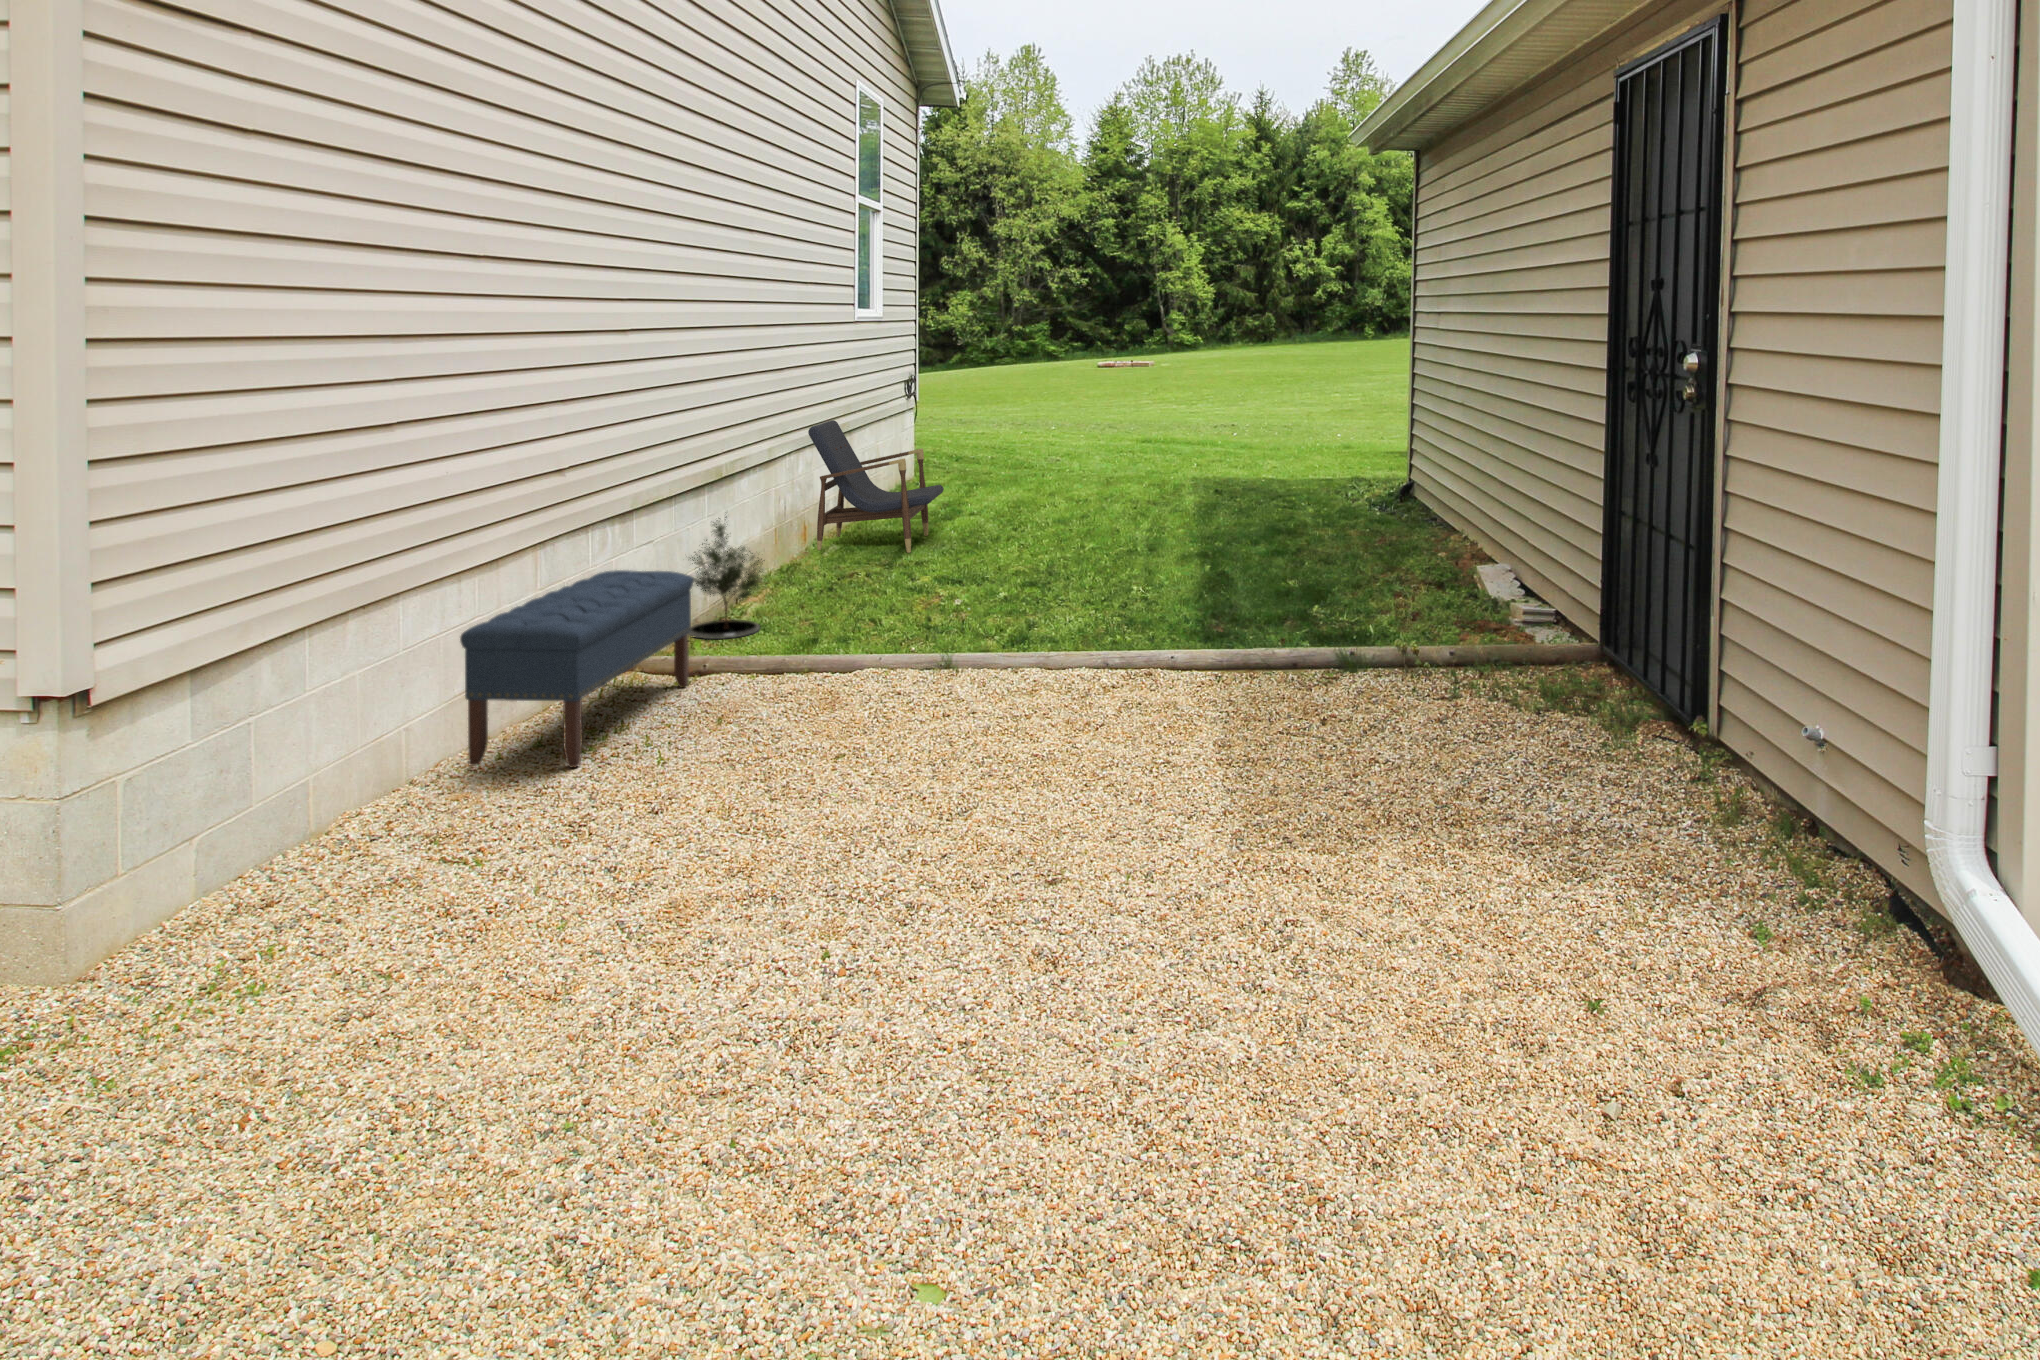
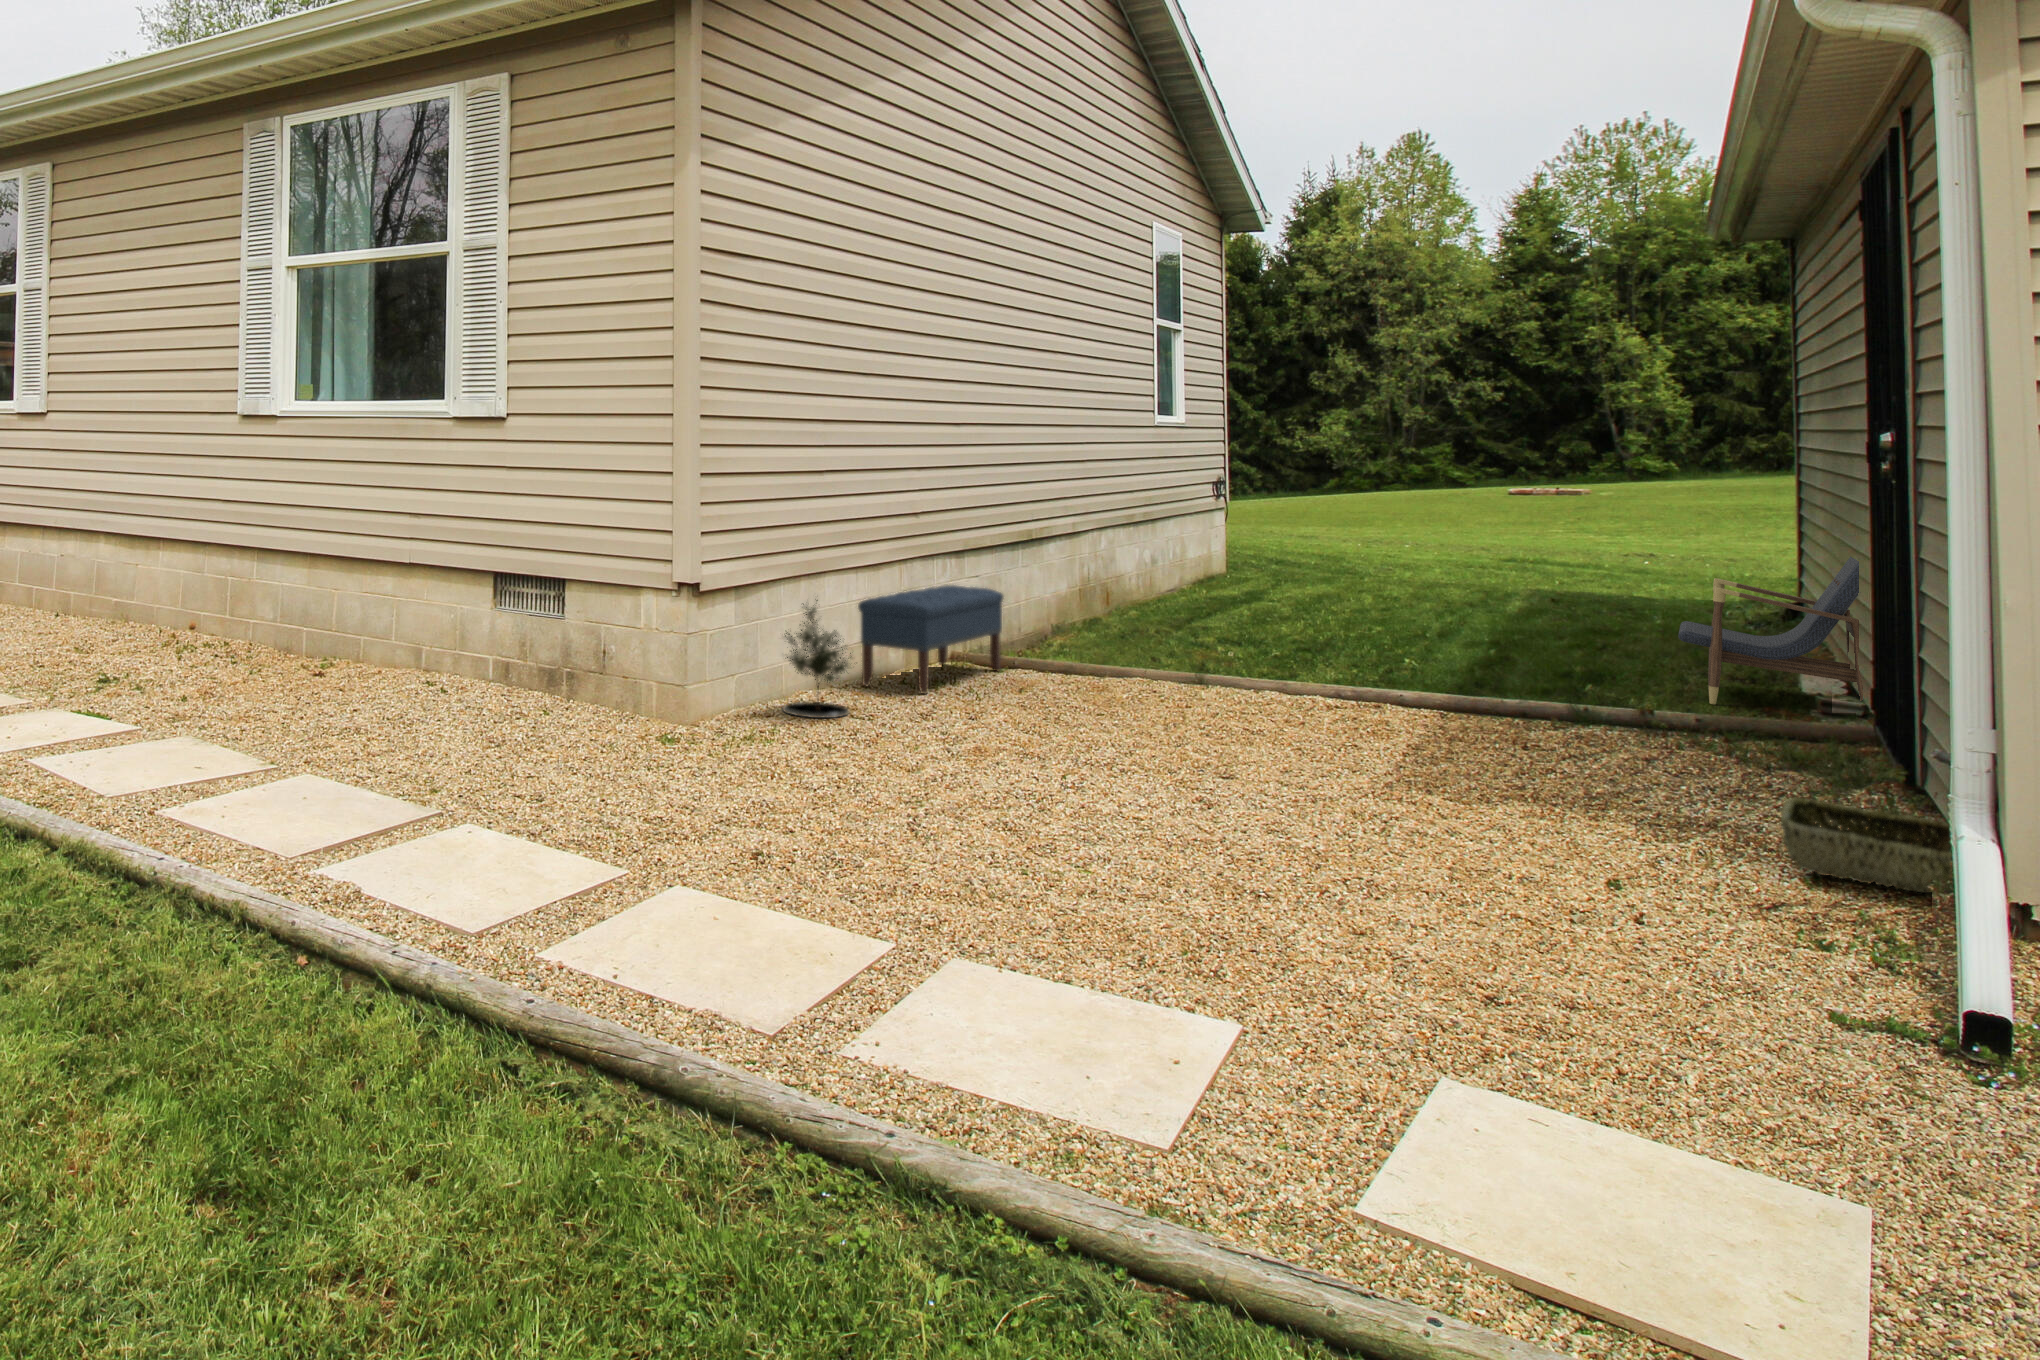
lounge chair: present [808,420,944,553] -> present [1678,556,1863,704]
potted tree: present [689,516,766,639] -> present [783,599,852,718]
woven basket: none [1696,820,1893,932] -> present [1781,797,1951,893]

